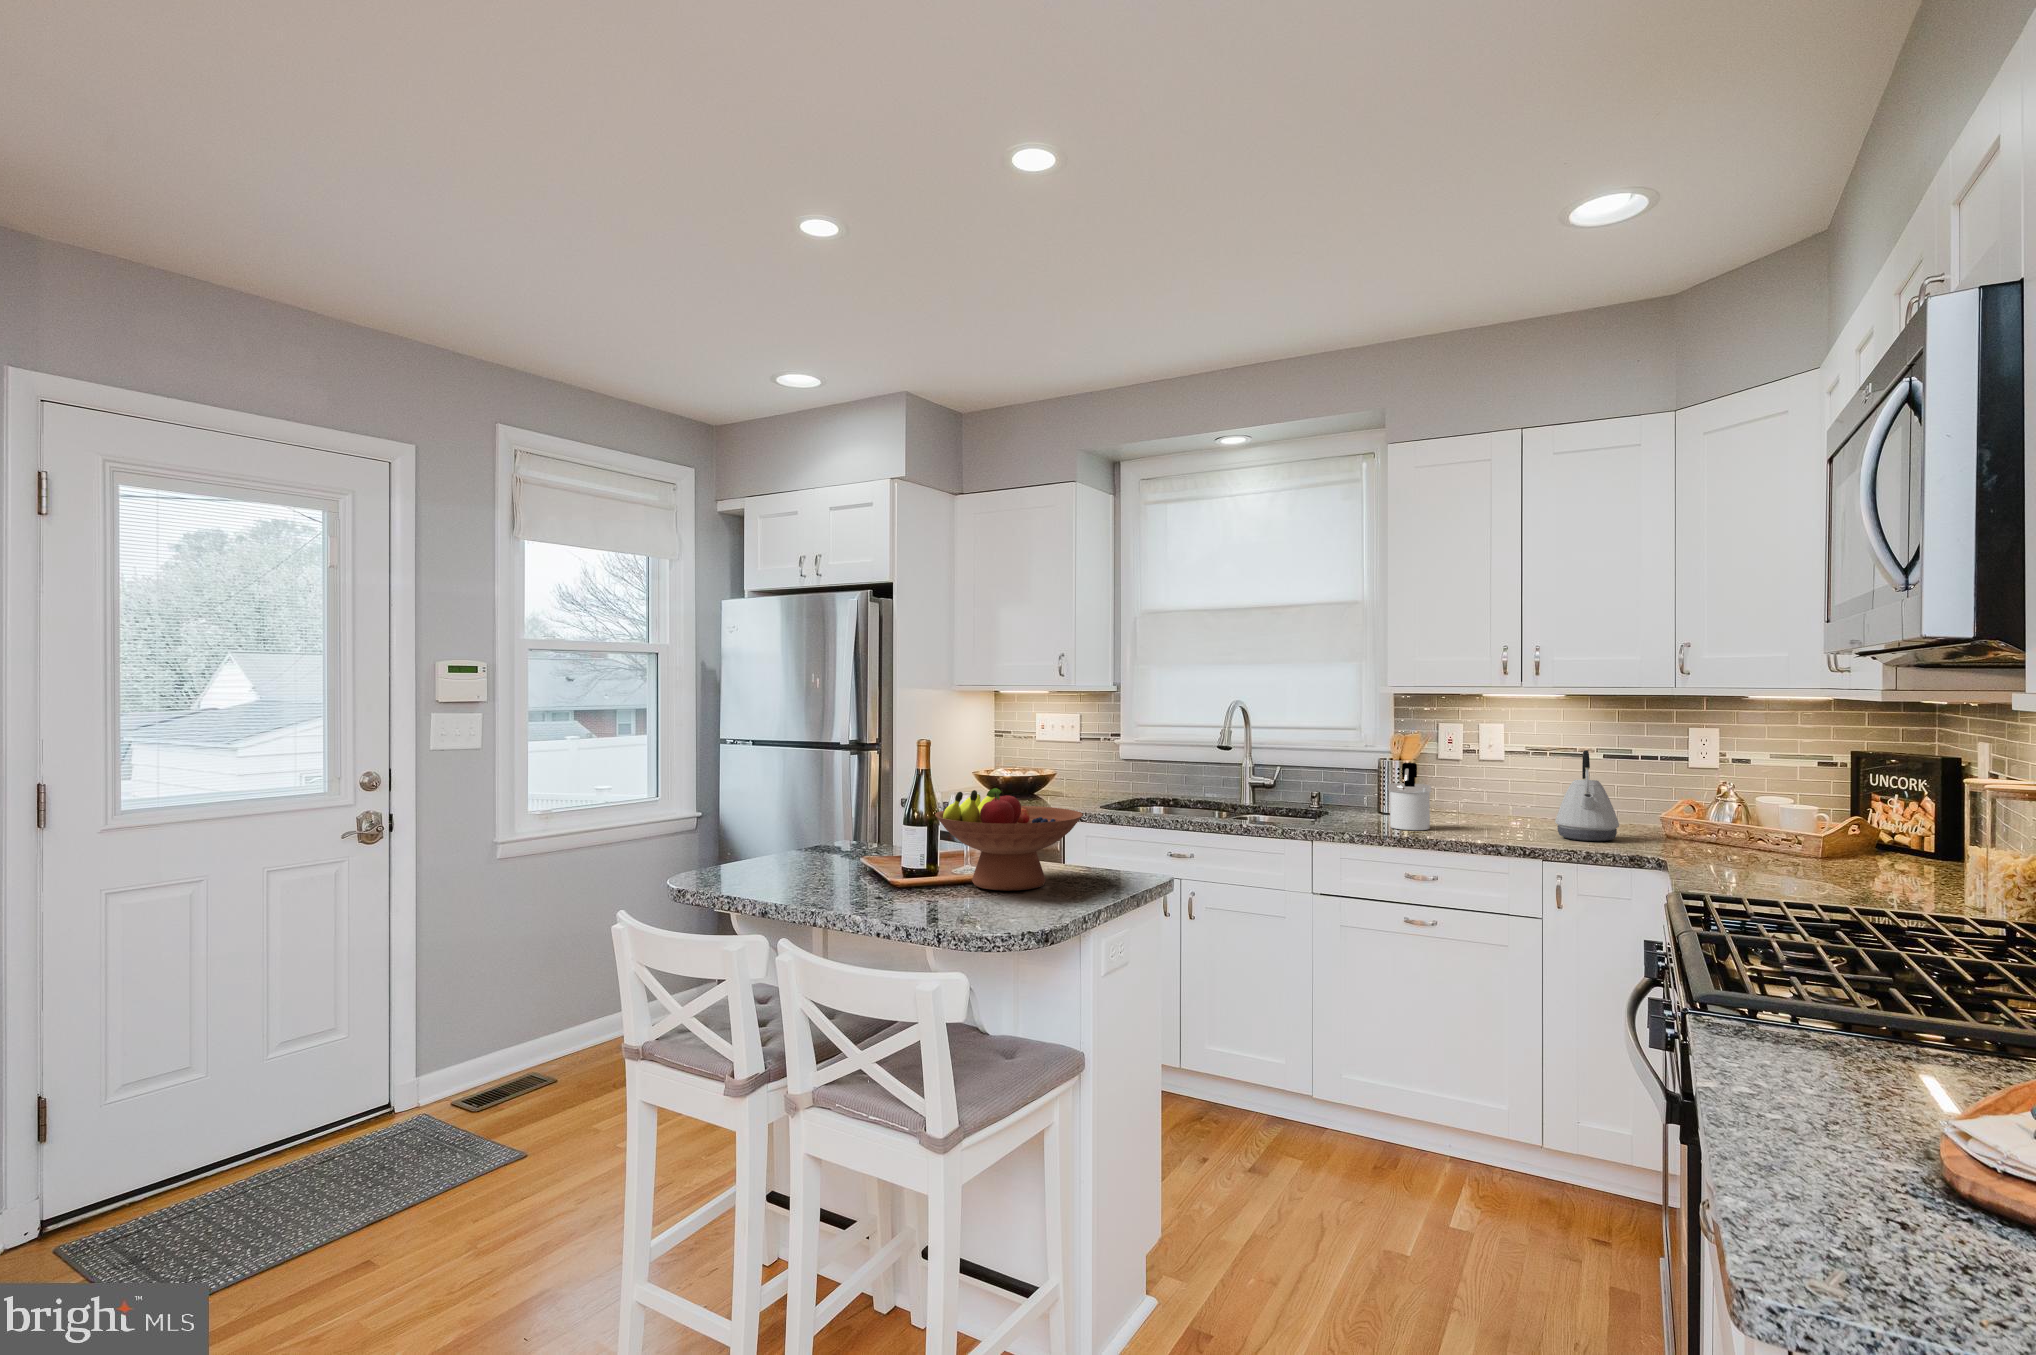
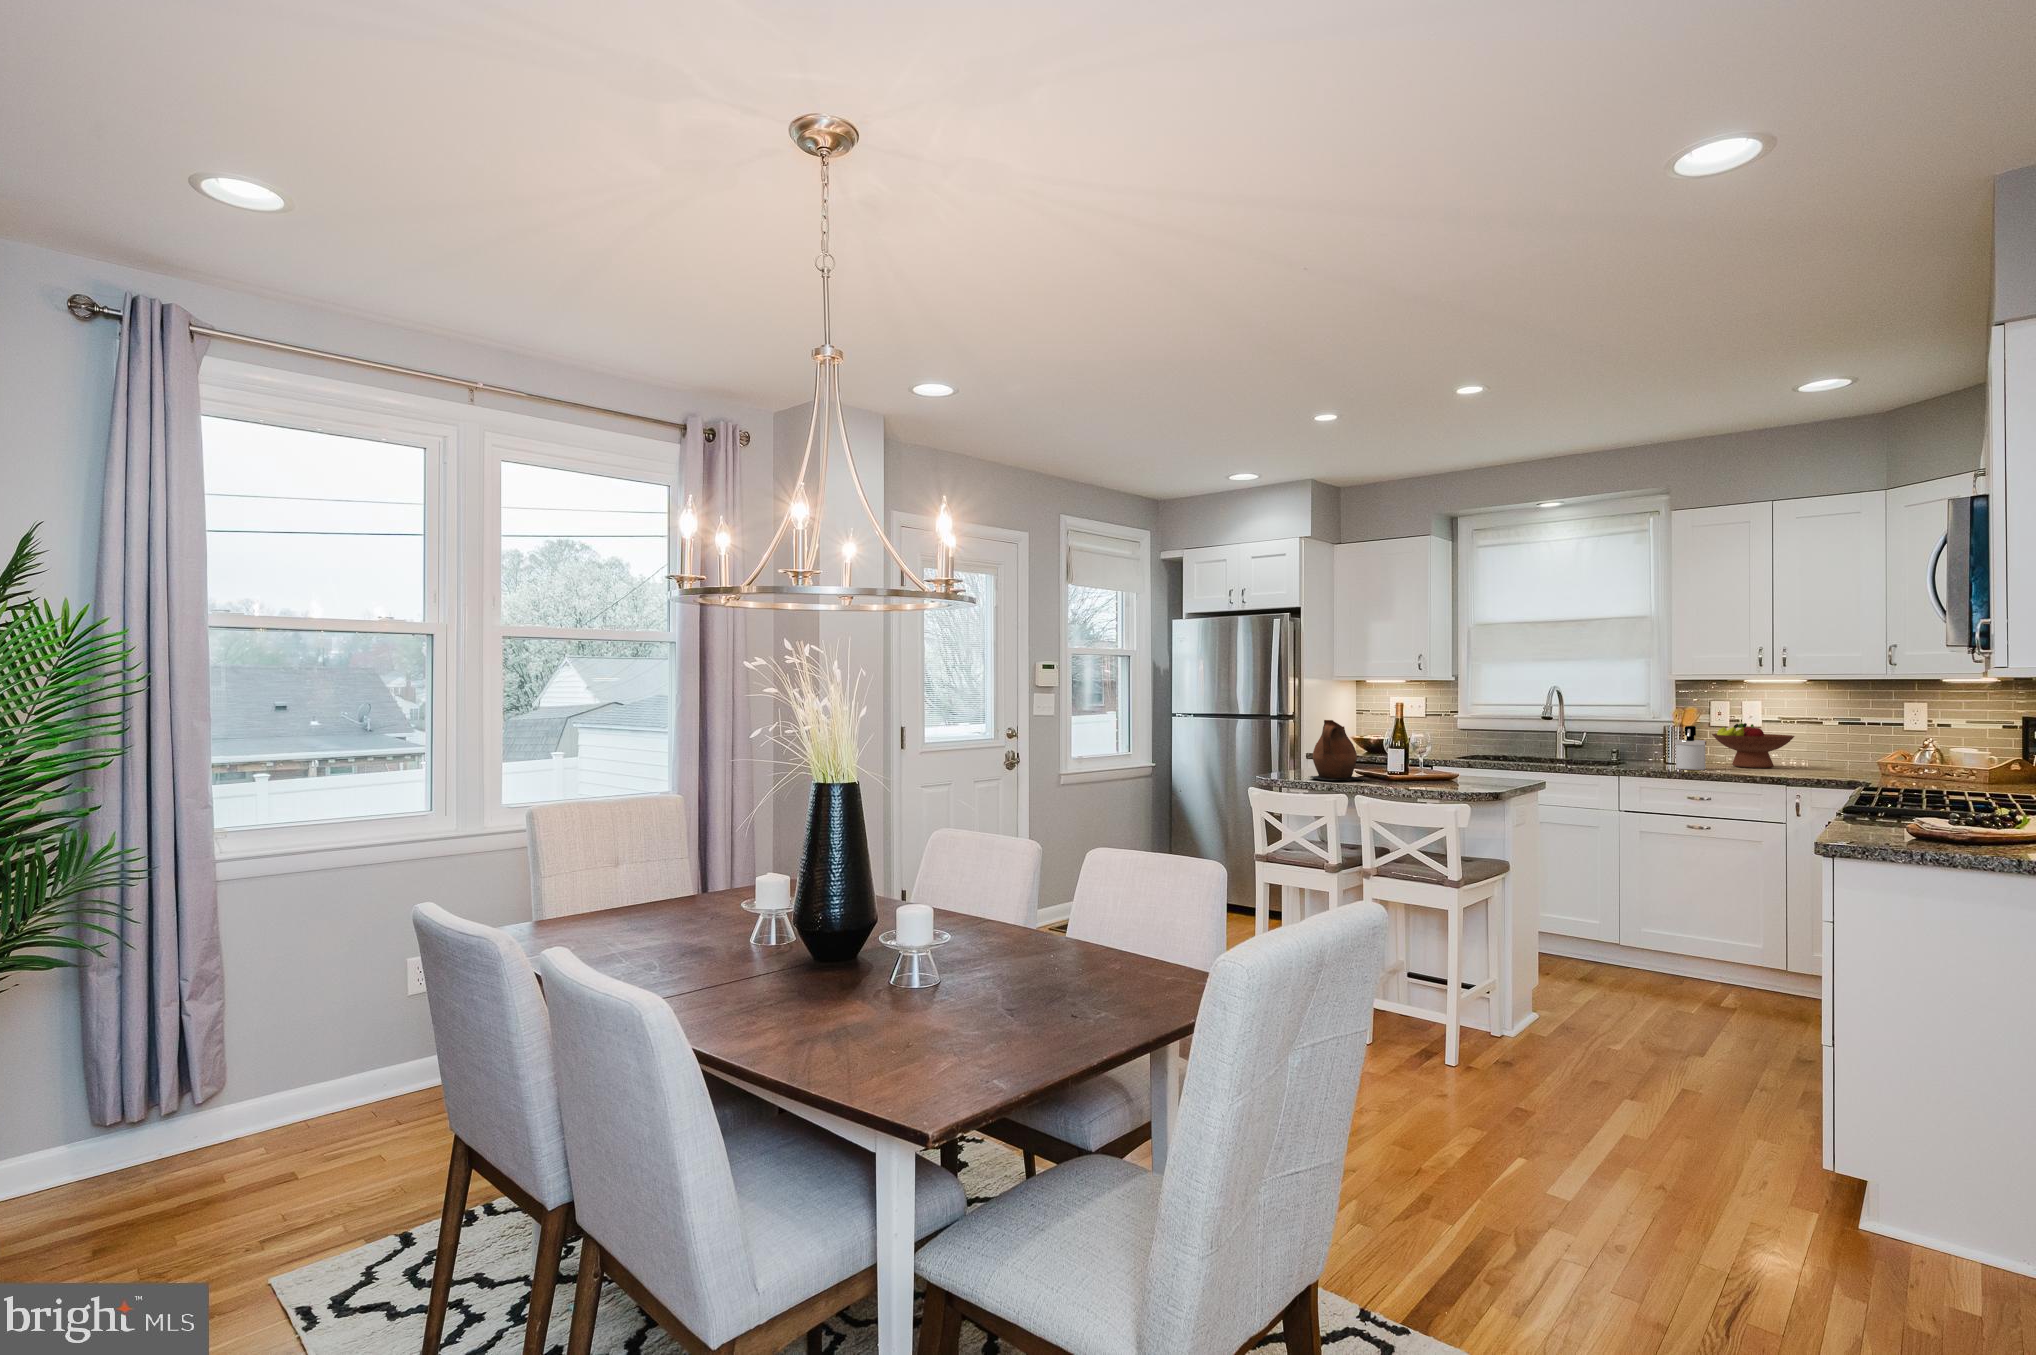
kettle: present [1555,750,1619,841] -> none [1799,717,1846,775]
ceramic pitcher: none [757,770,860,886] -> present [1310,720,1365,780]
fruit bowl: present [935,788,1083,890] -> present [1712,723,1795,768]

